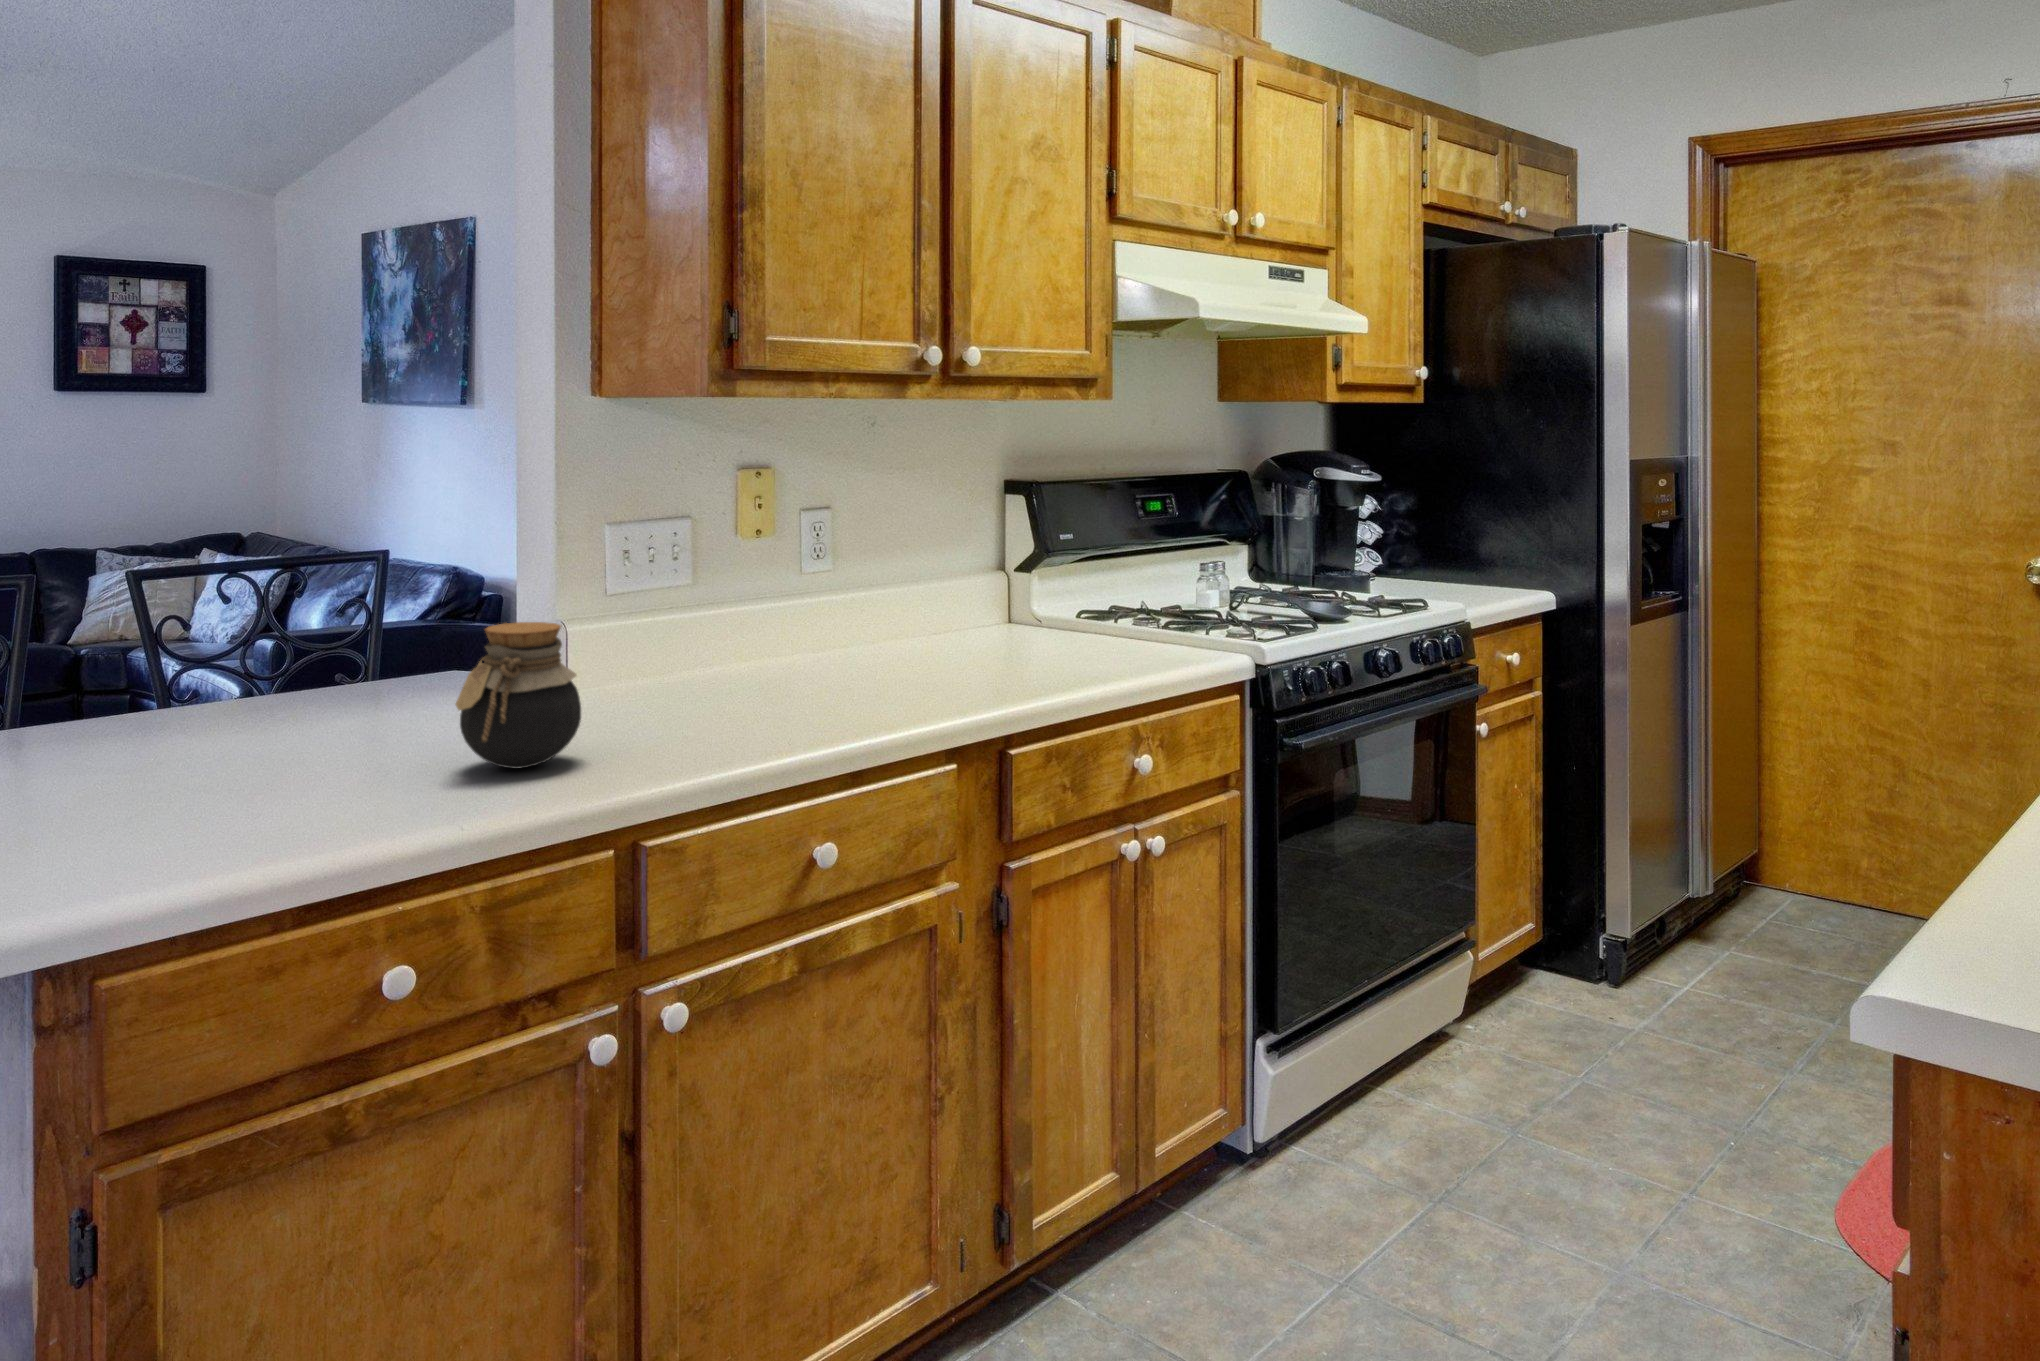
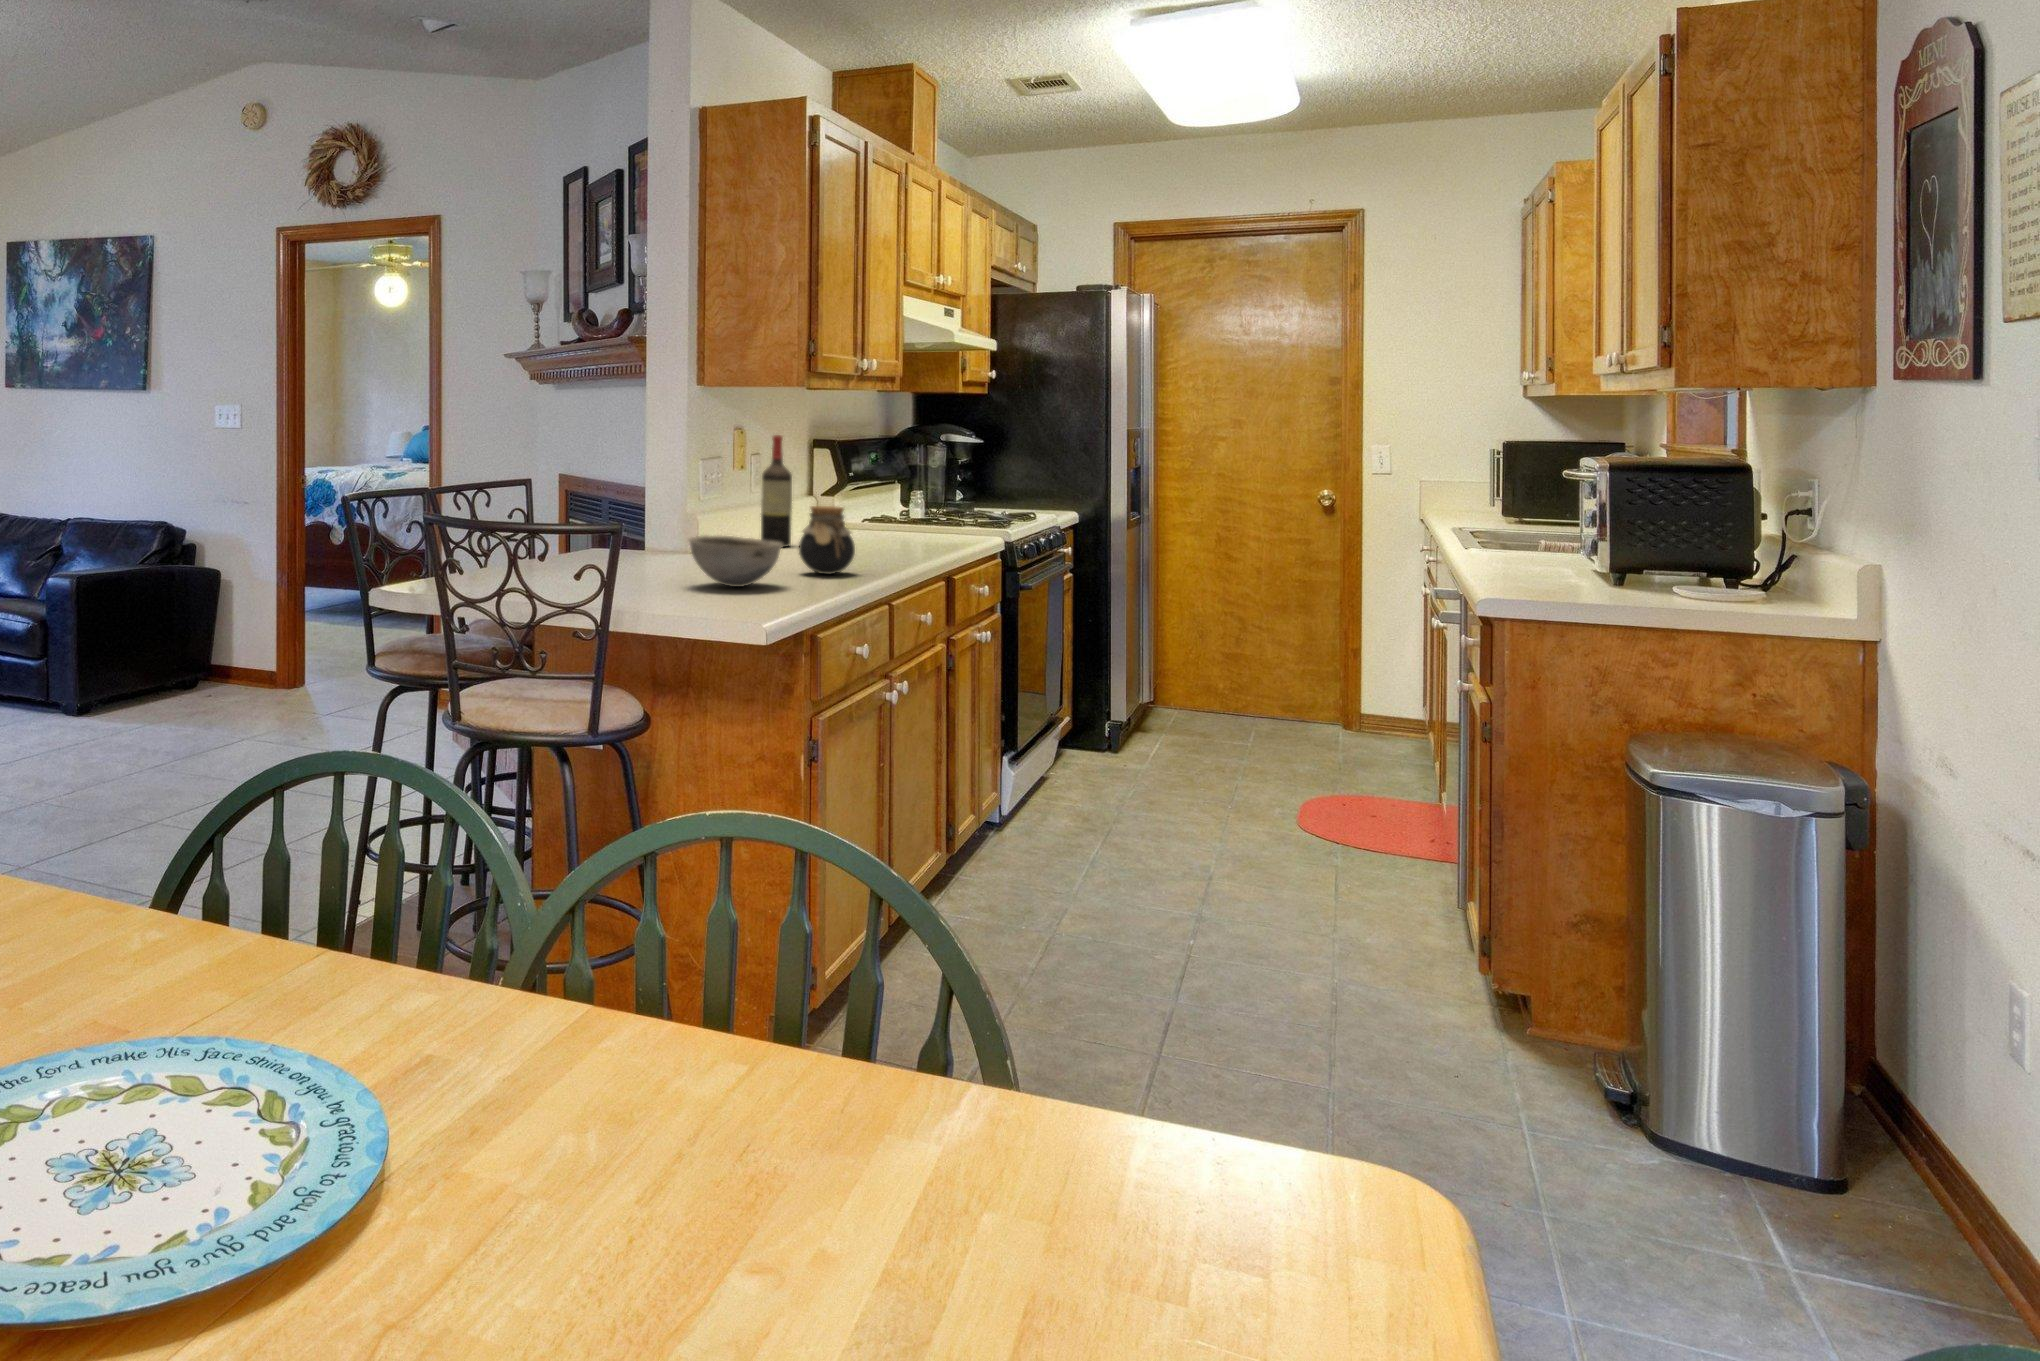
wine bottle: none [730,470,785,669] -> present [761,435,792,547]
bowl: none [66,686,301,810] -> present [689,535,783,587]

